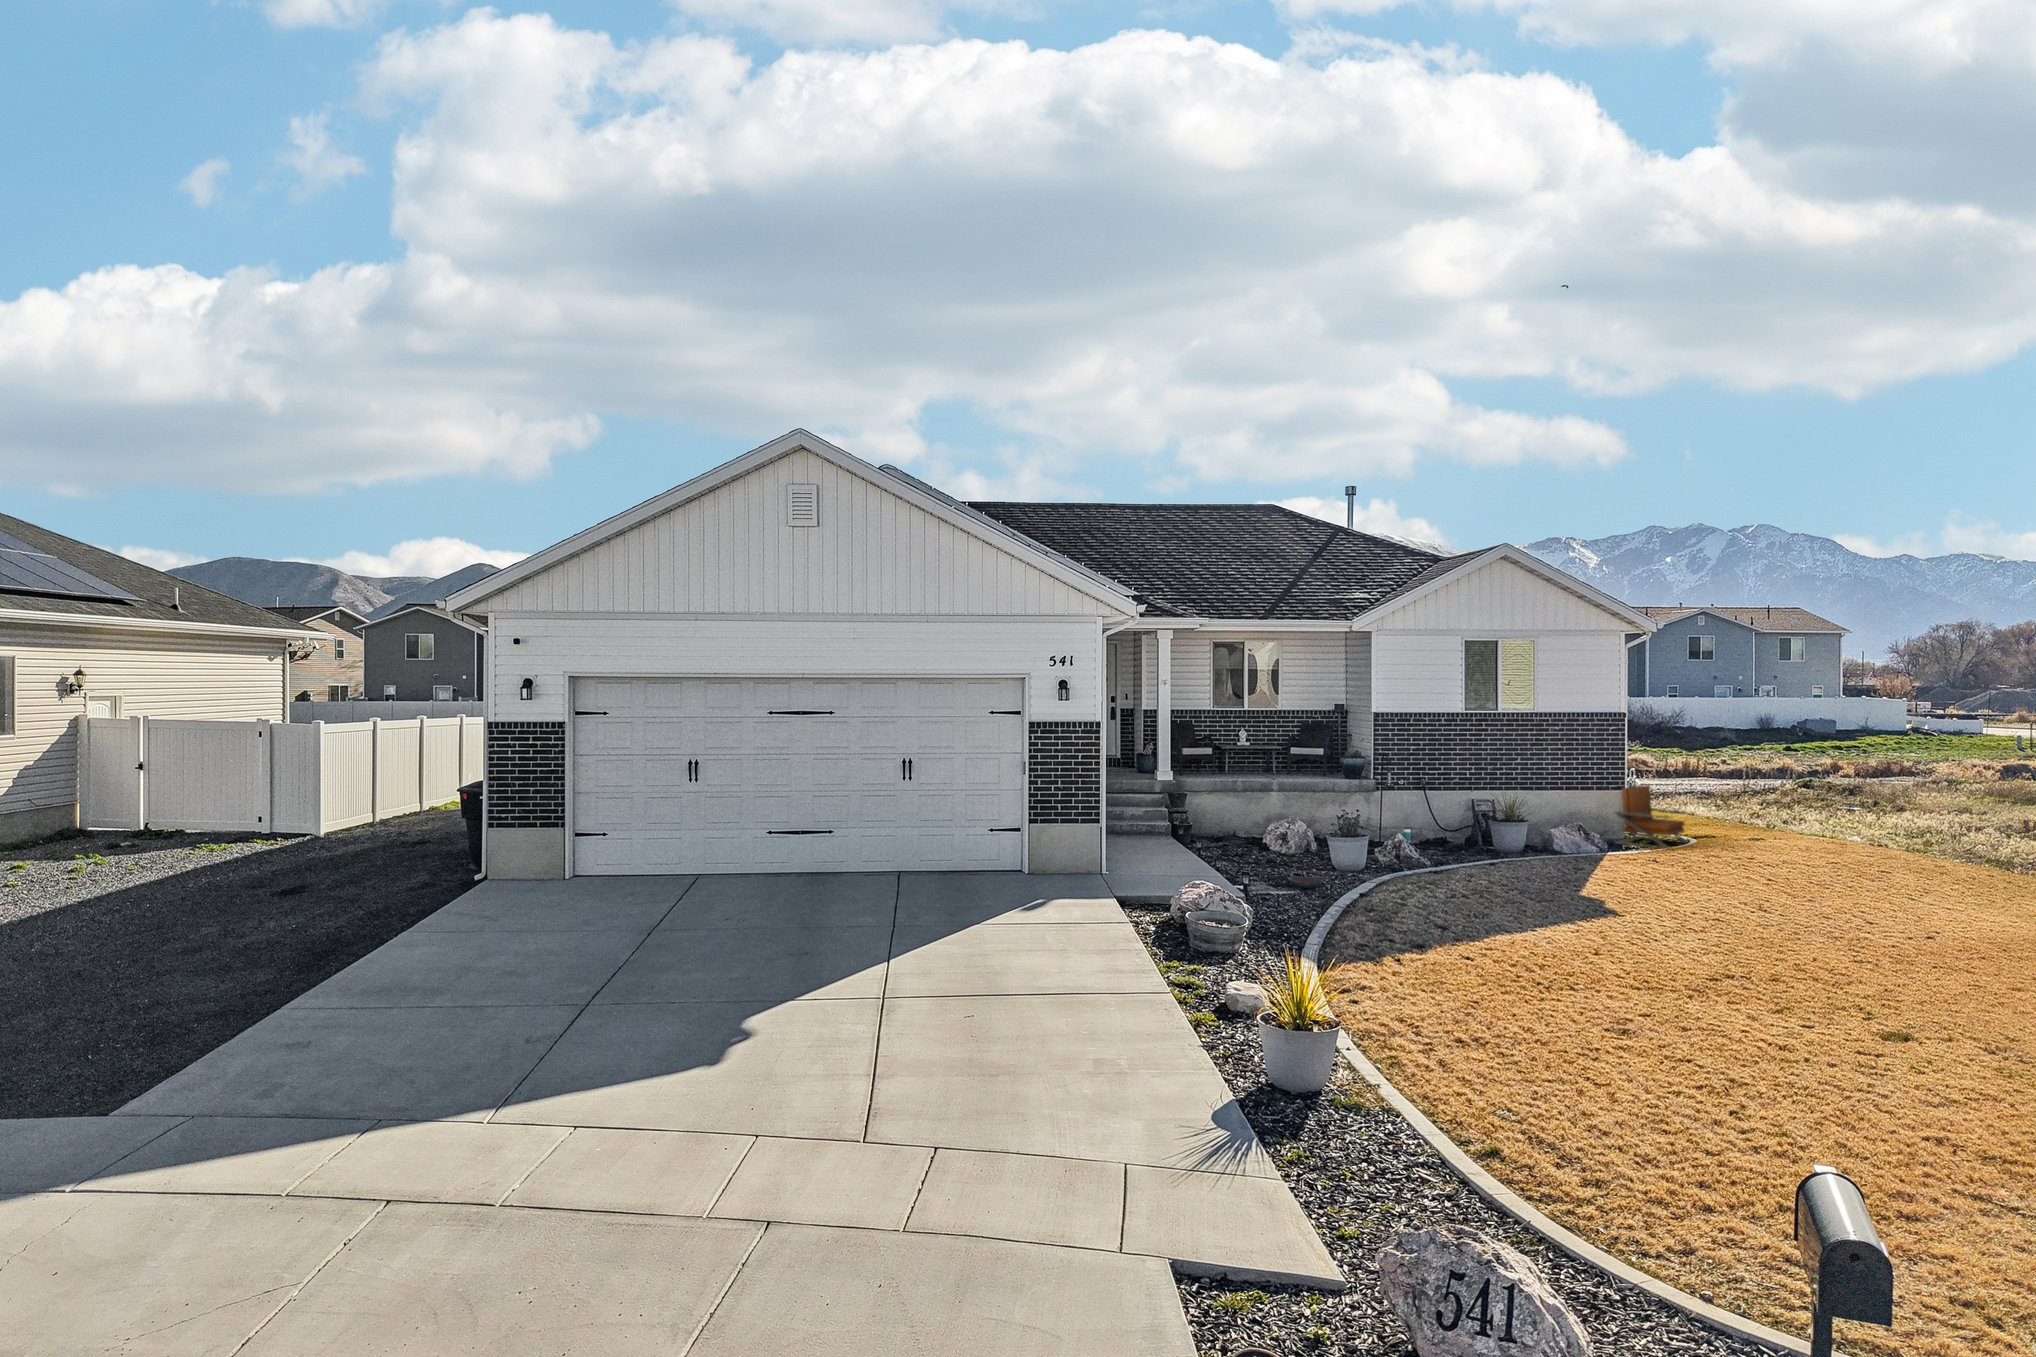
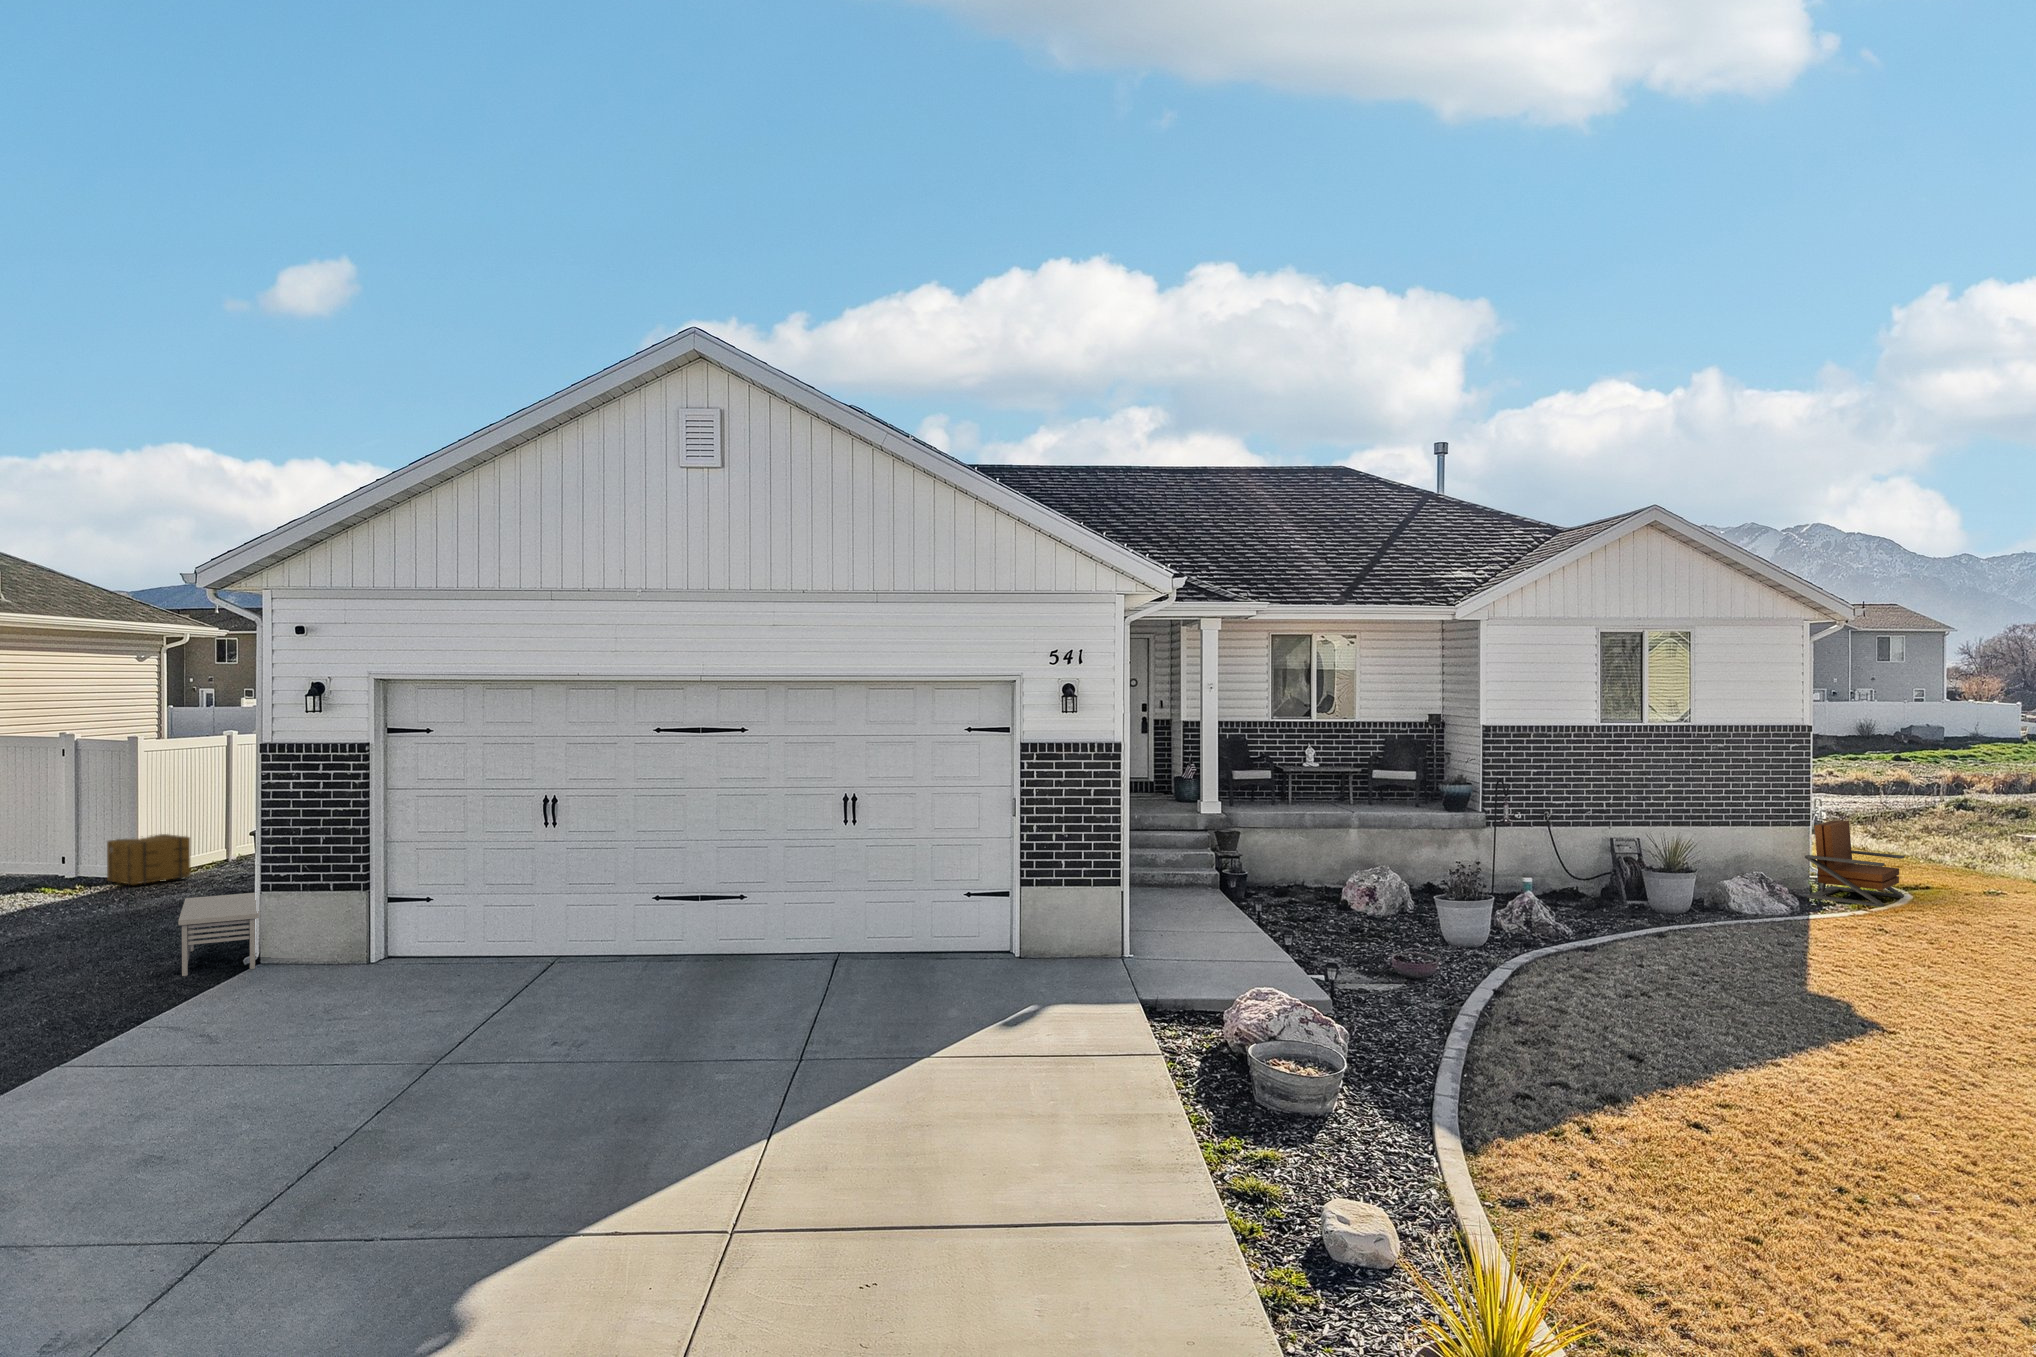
cardboard box: none [304,796,366,837] -> present [107,834,190,884]
storage bench: none [413,833,479,890] -> present [178,893,259,976]

